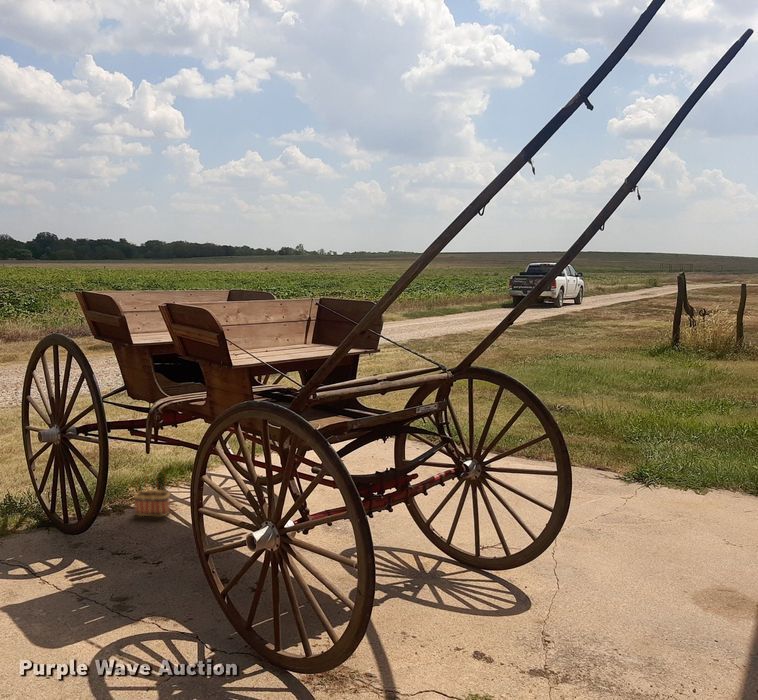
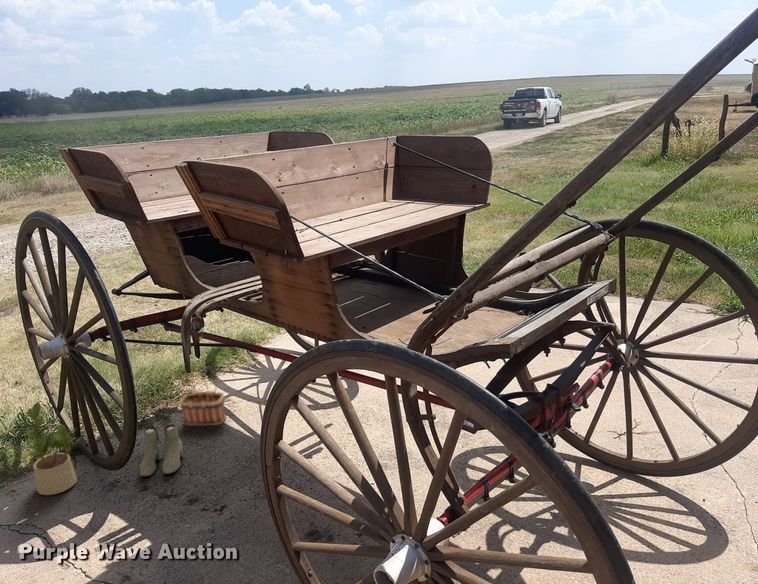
potted plant: none [18,473,59,546] -> present [26,402,82,495]
boots: none [99,504,133,540] -> present [140,424,183,477]

